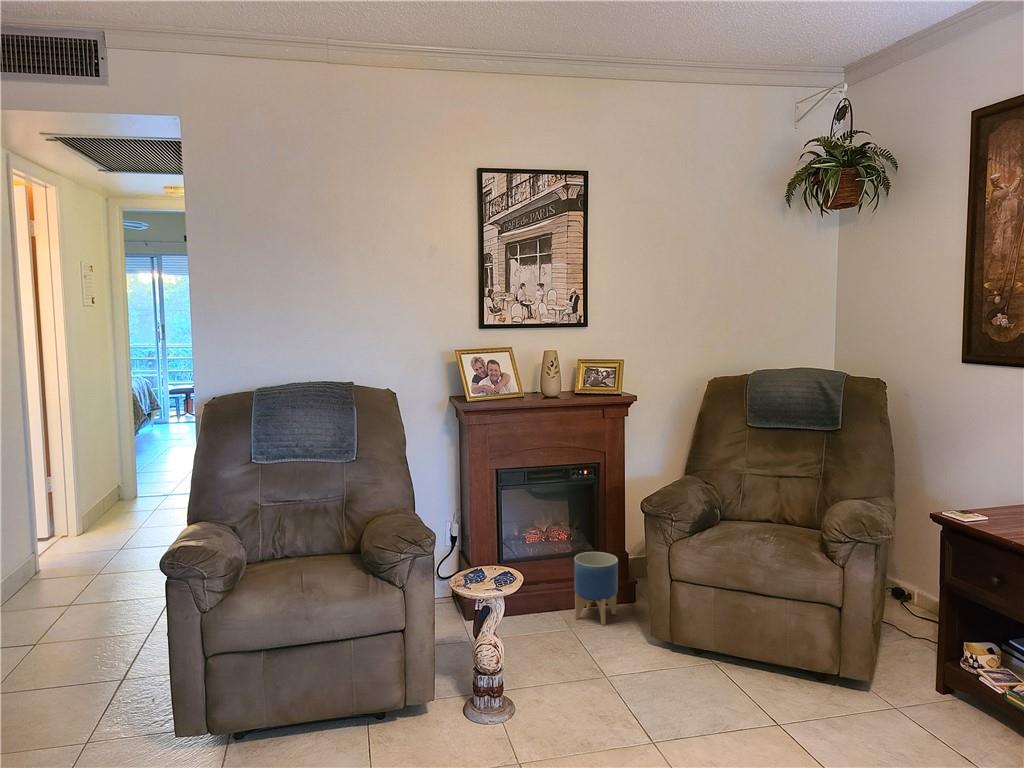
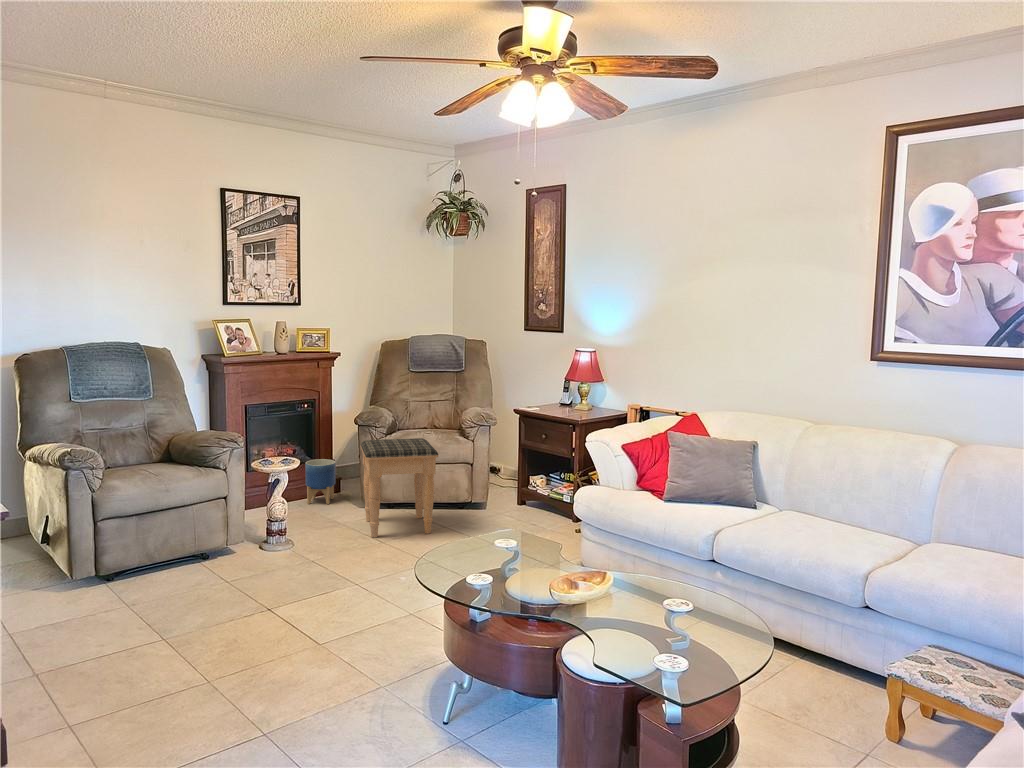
footstool: none [628,546,762,740] -> present [360,438,438,537]

